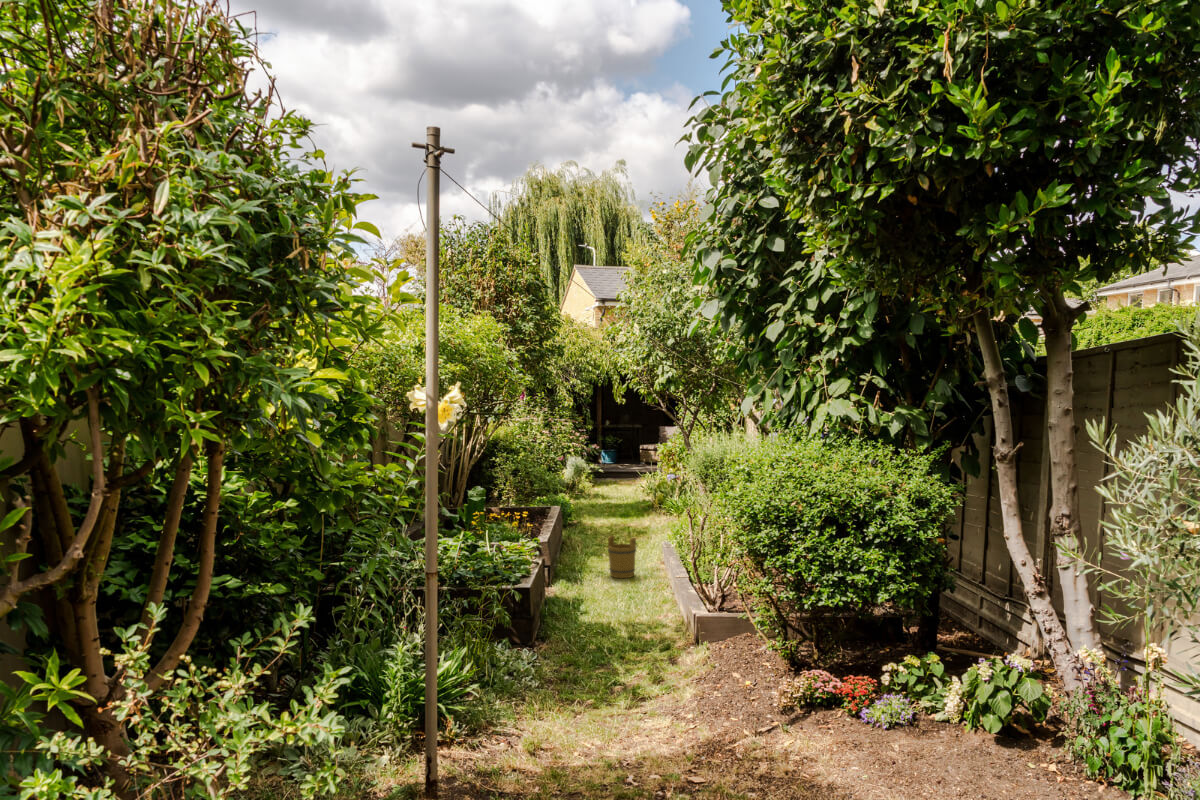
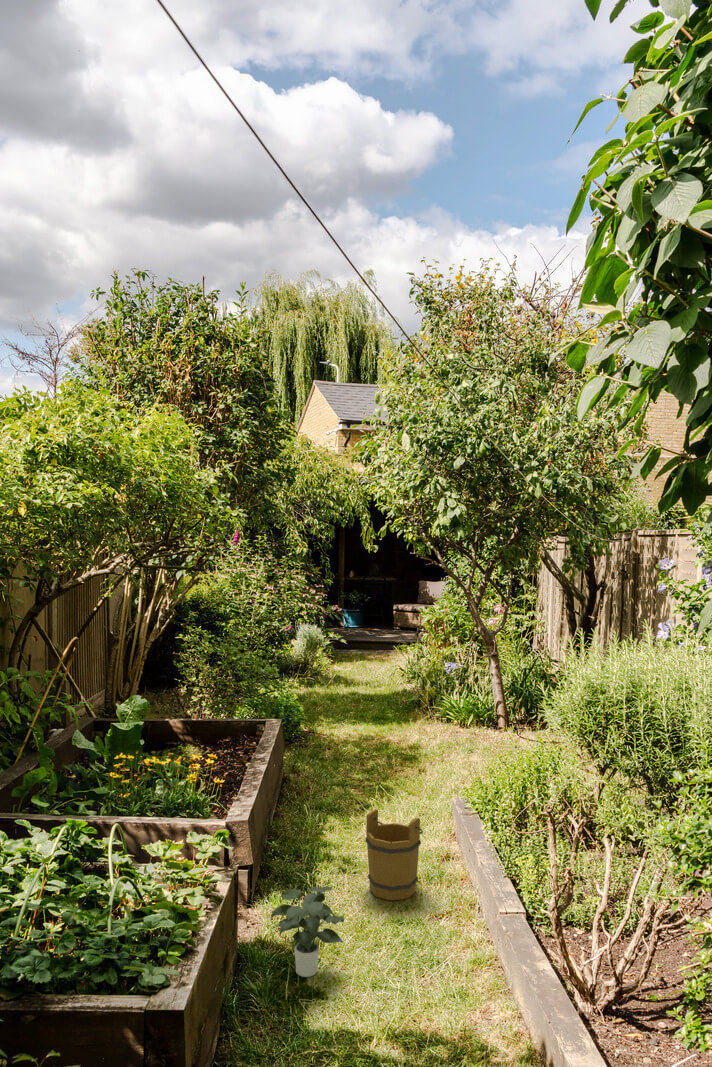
potted plant: none [561,558,596,597] -> present [271,887,344,977]

